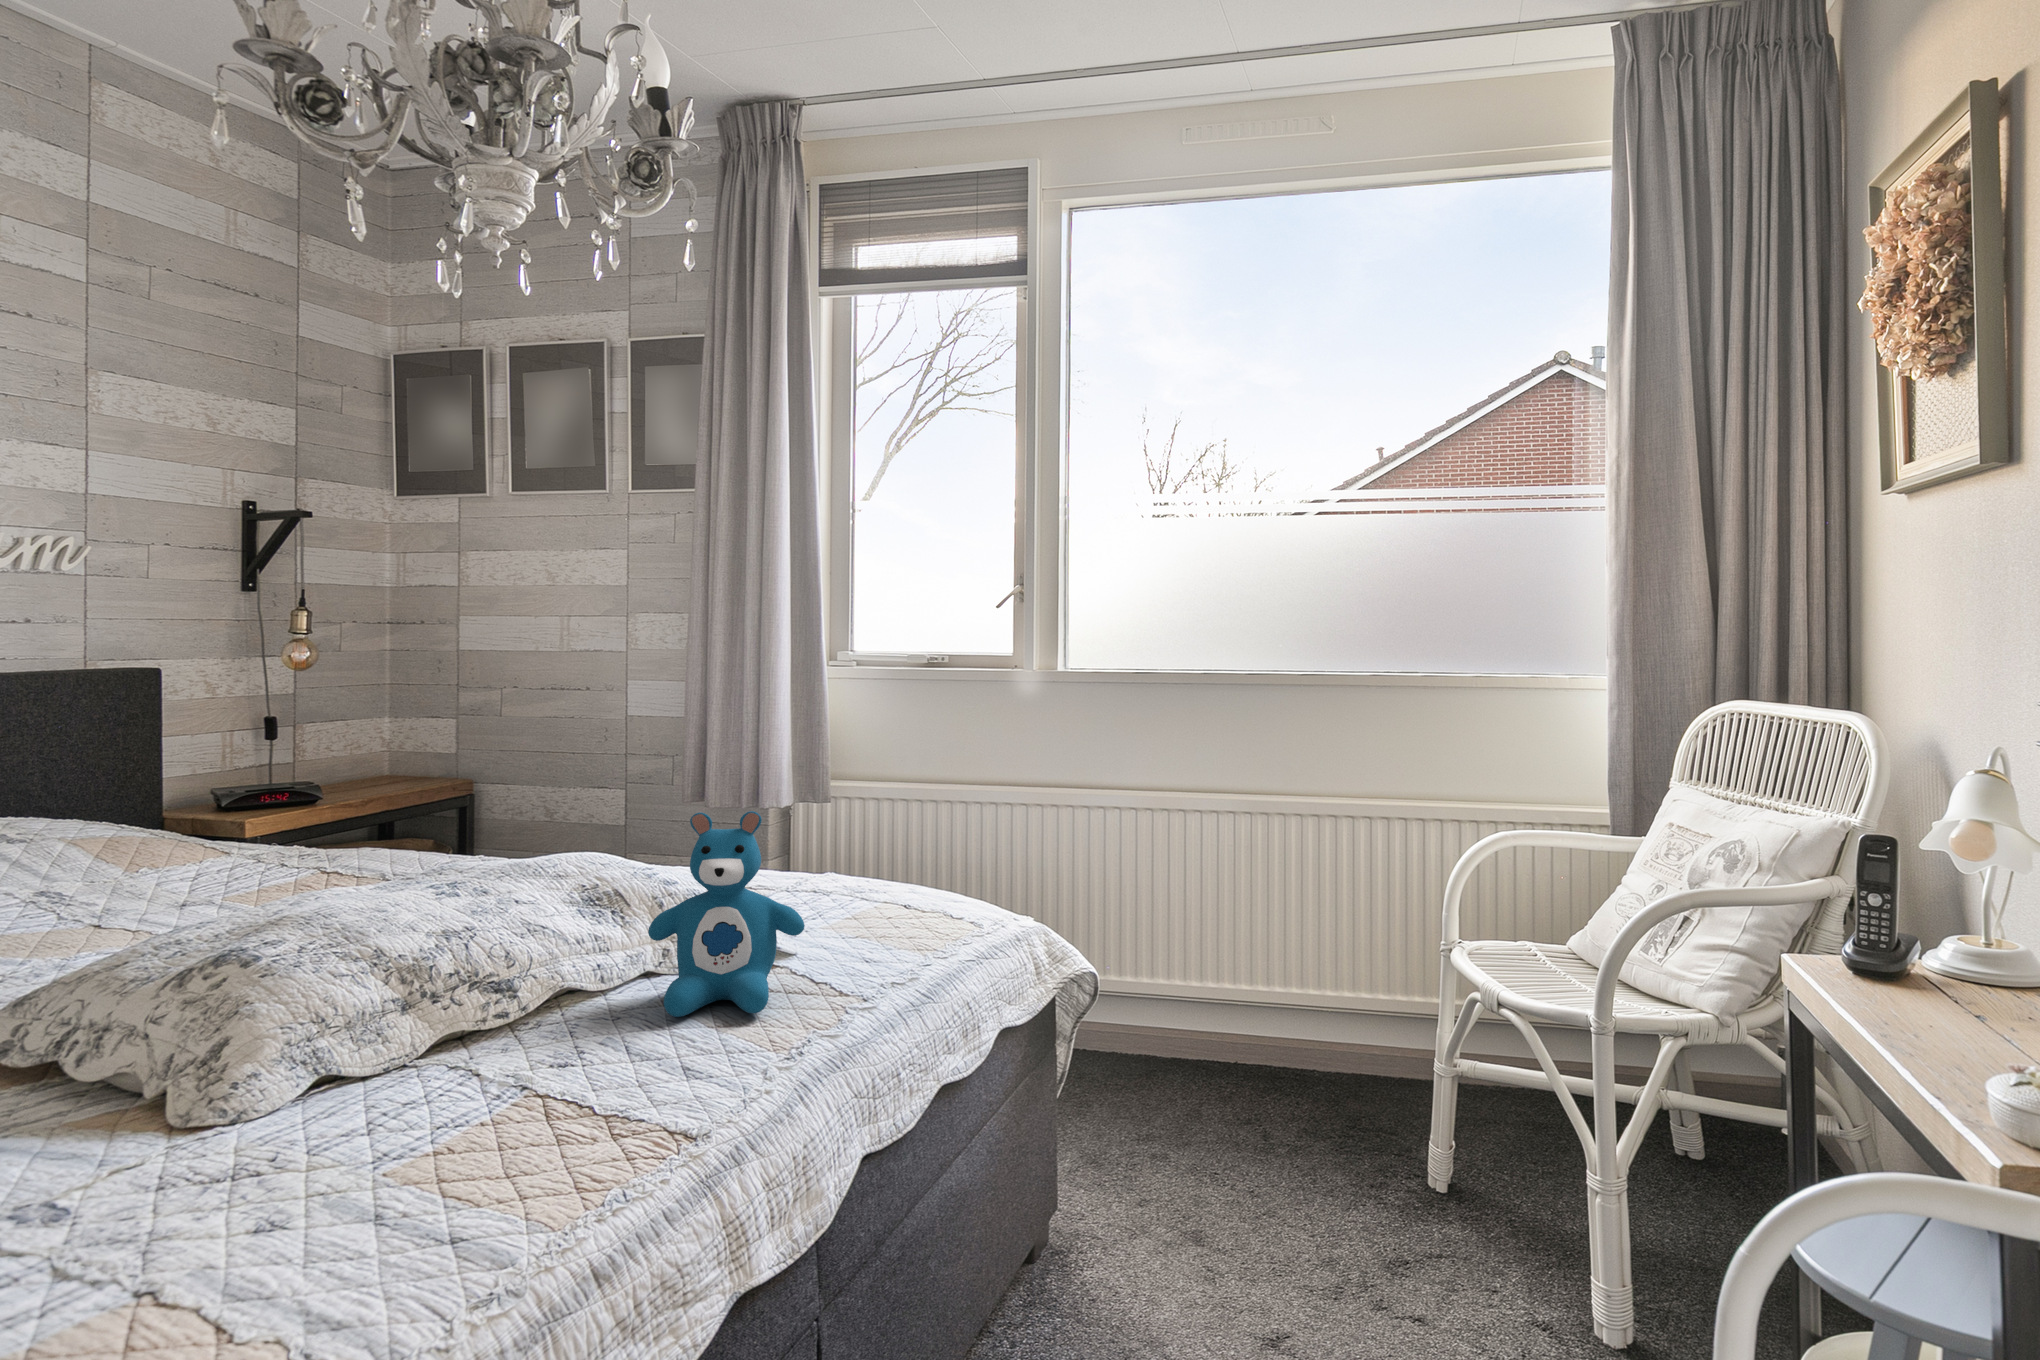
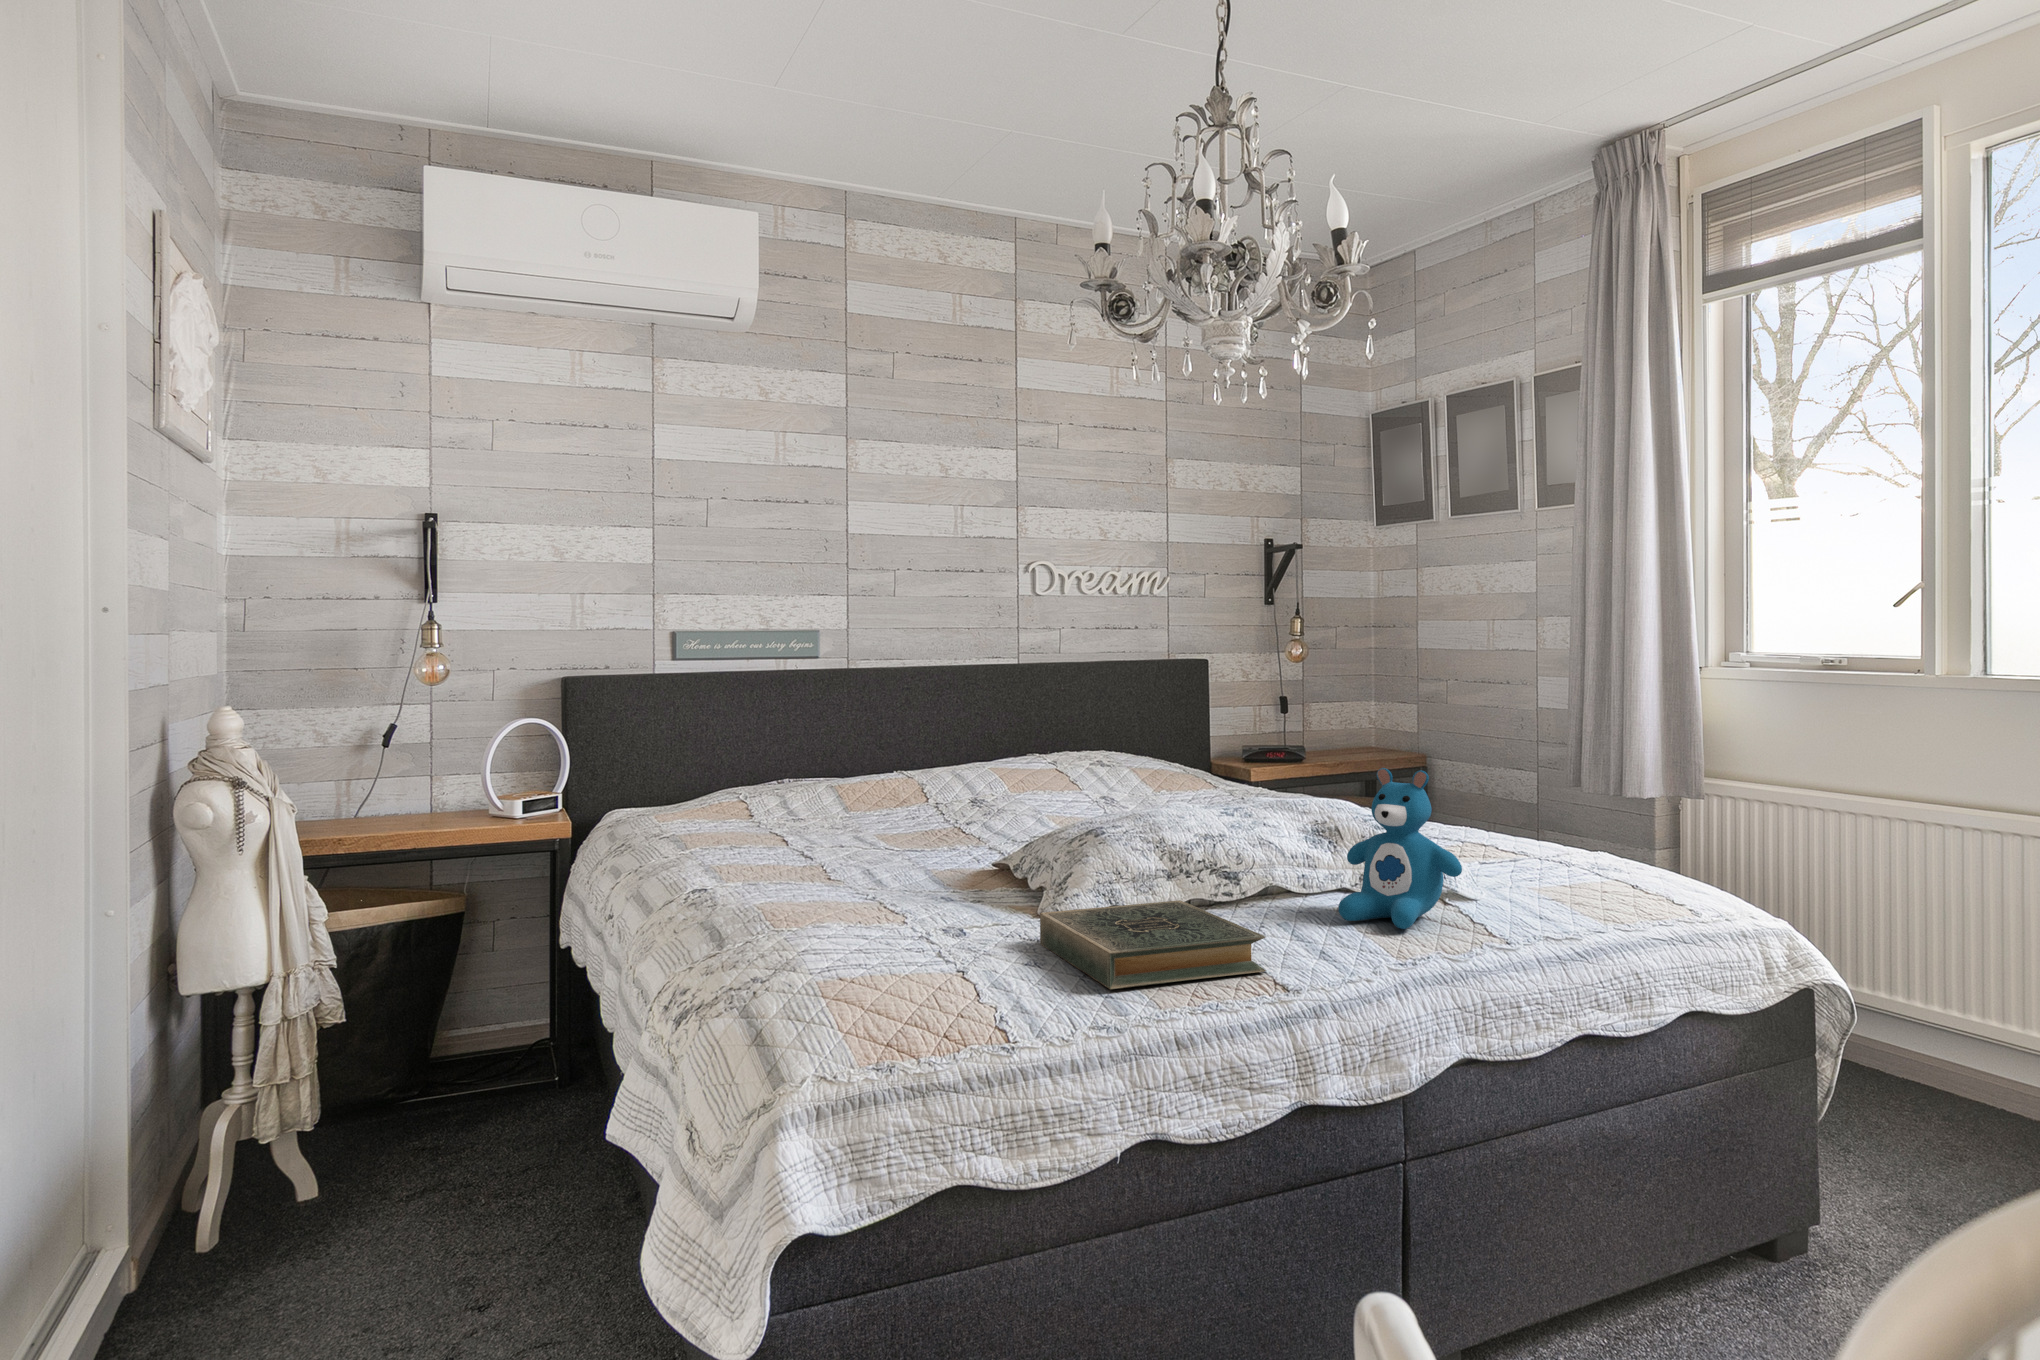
hardback book: none [245,1045,667,1230] -> present [1040,900,1266,989]

